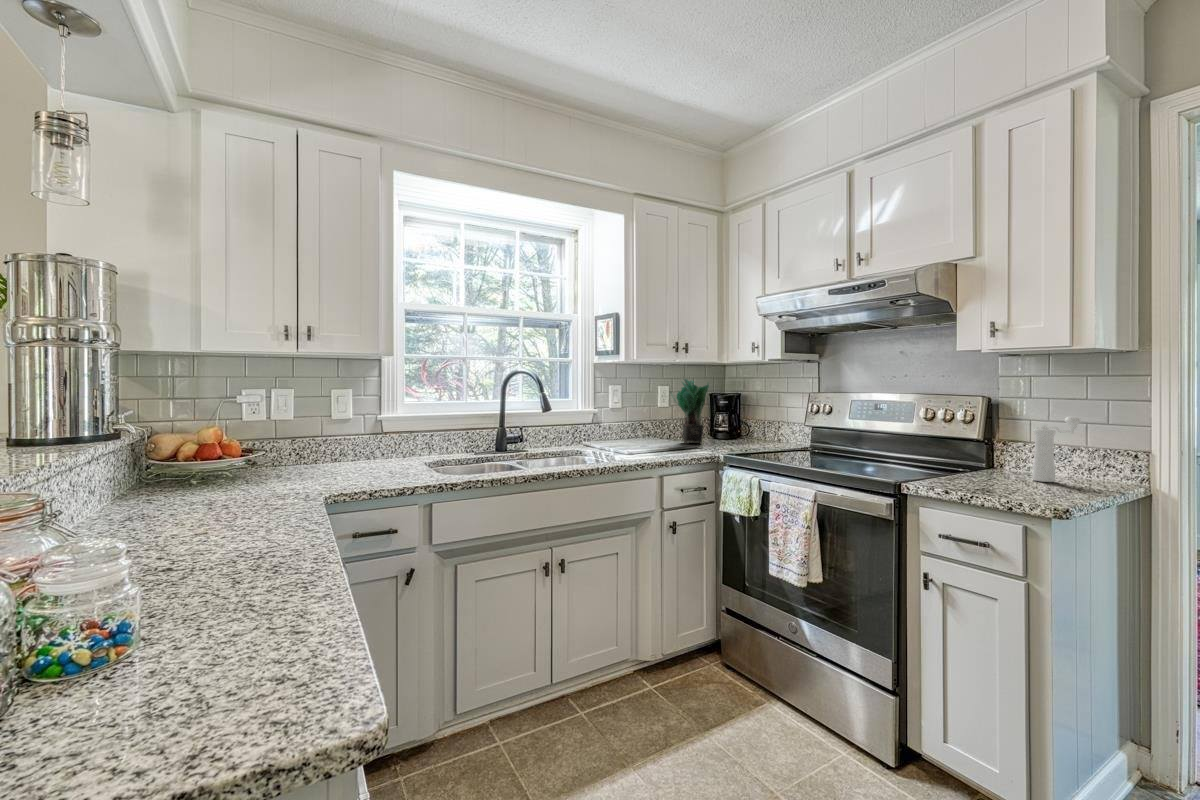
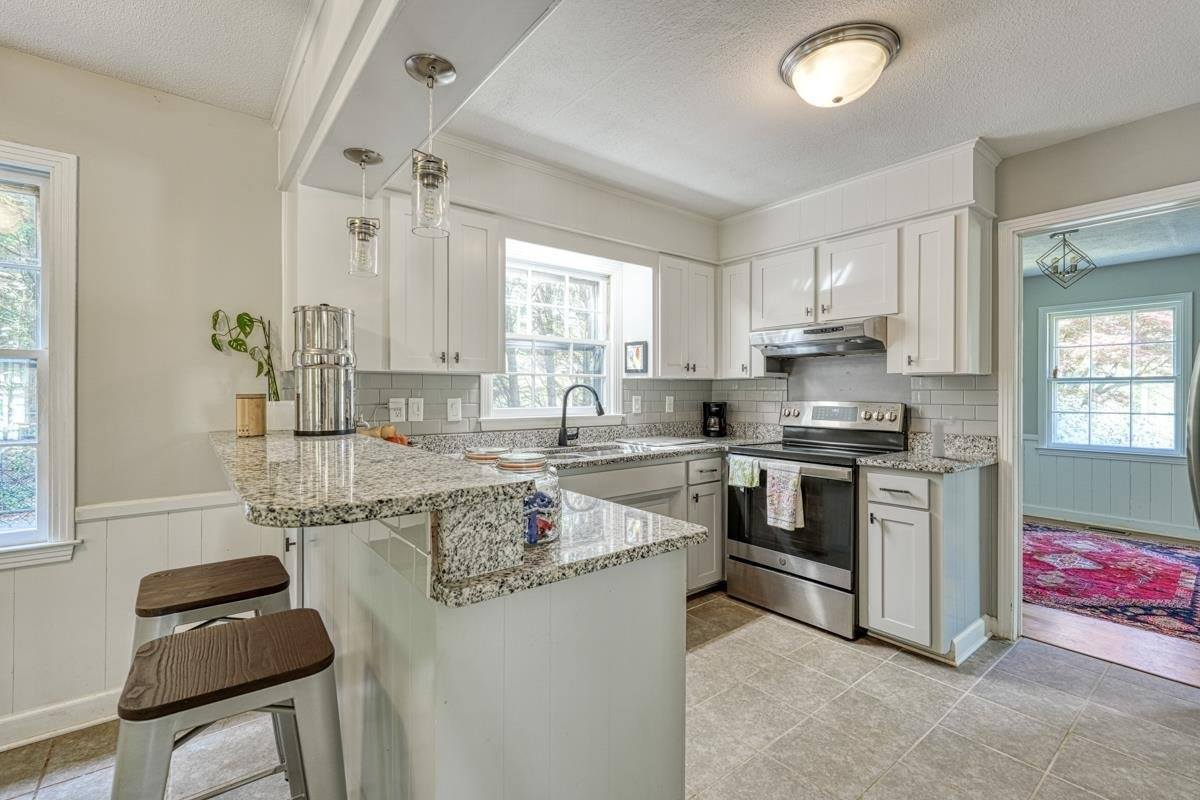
potted plant: present [675,379,709,443] -> none [679,390,709,439]

